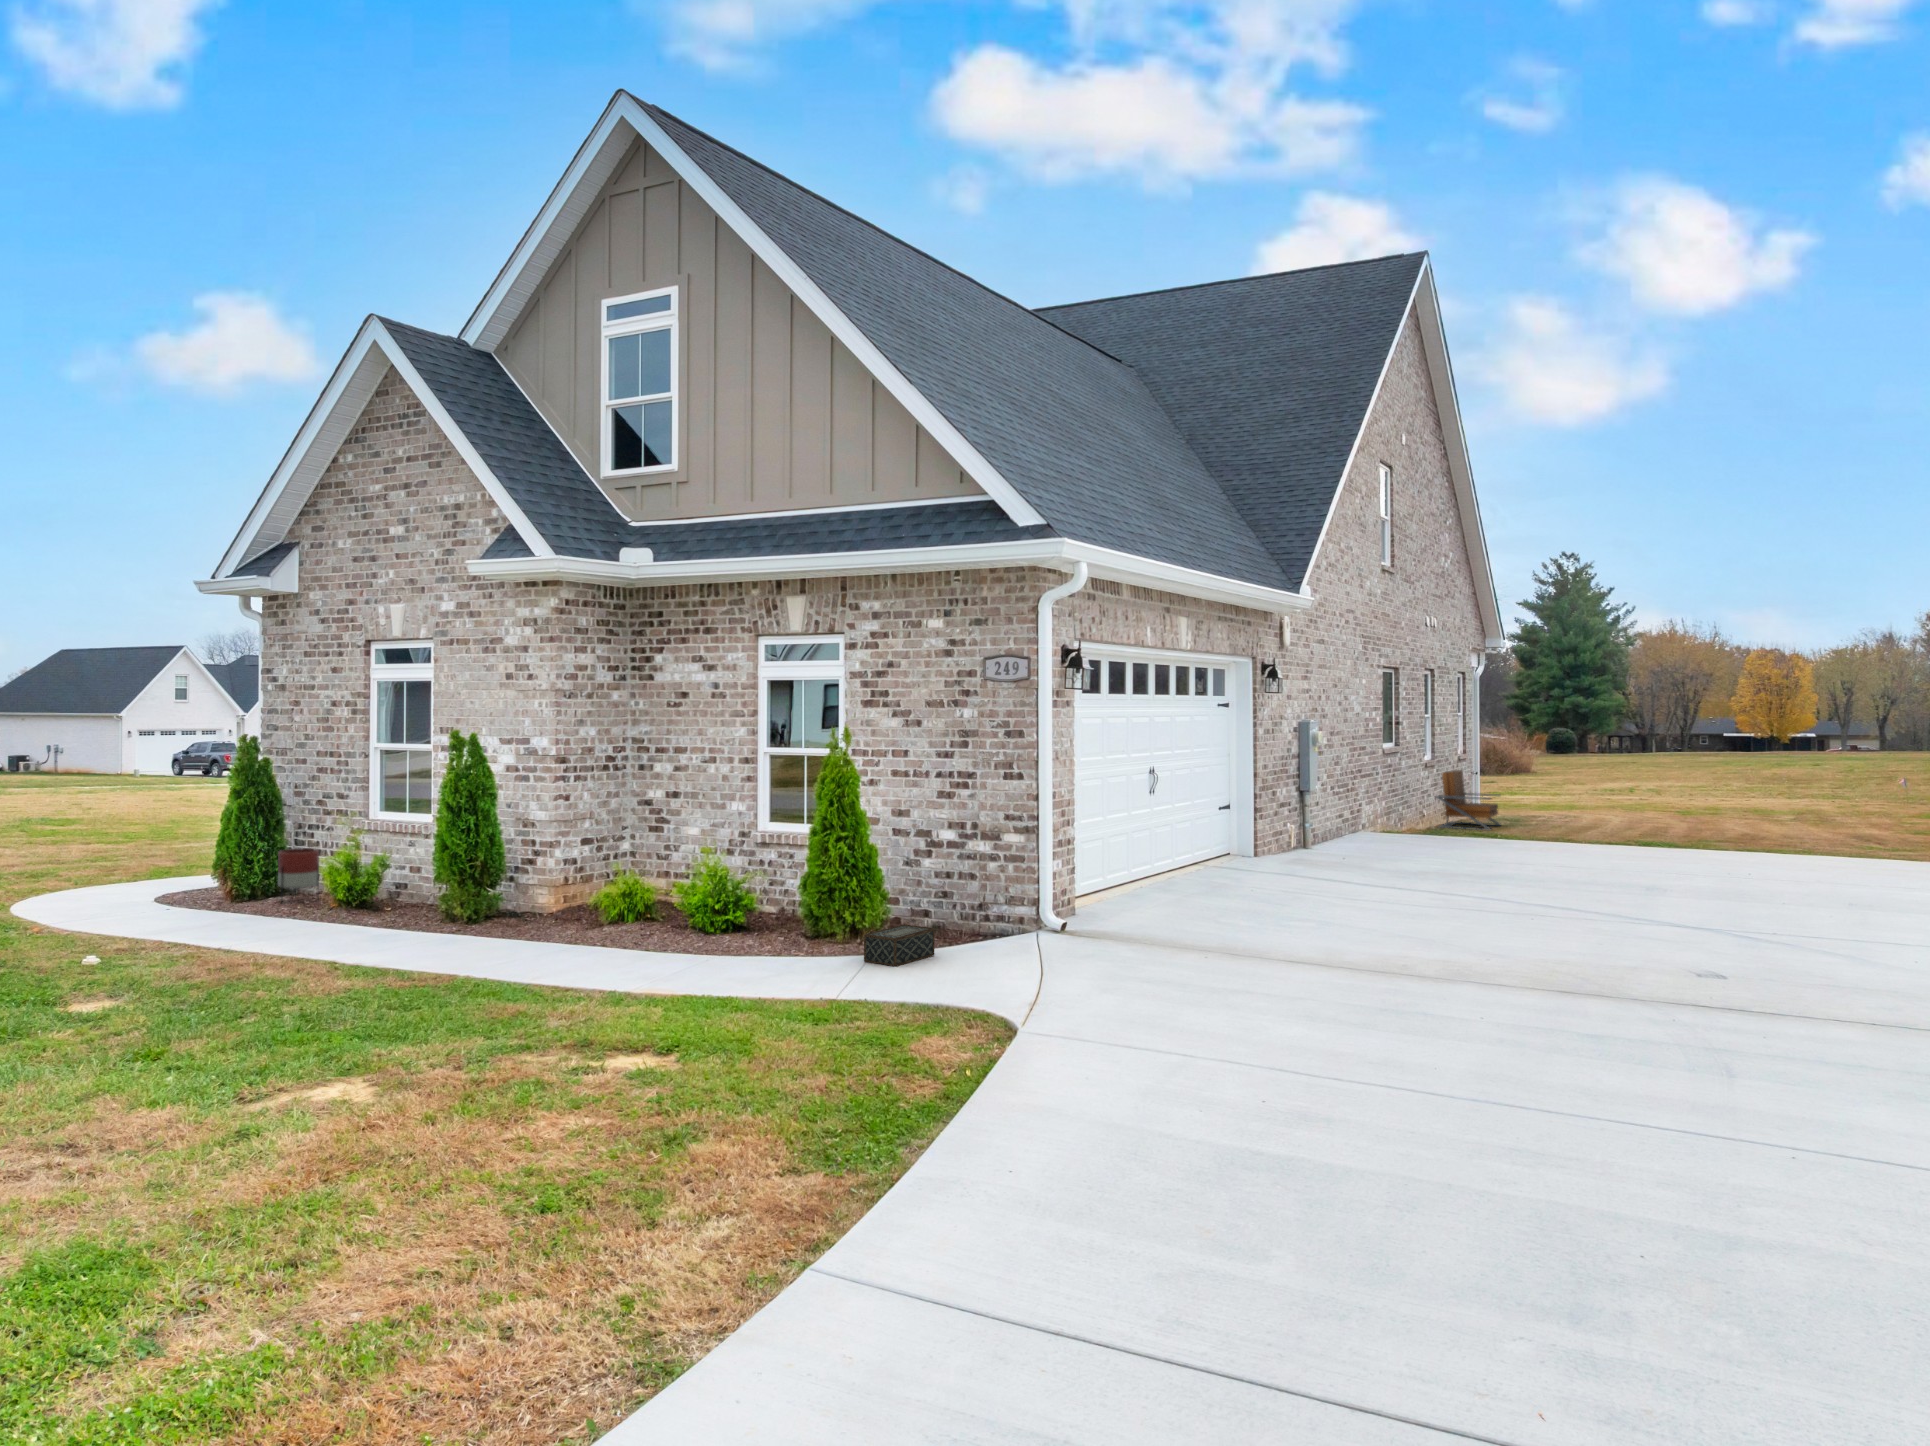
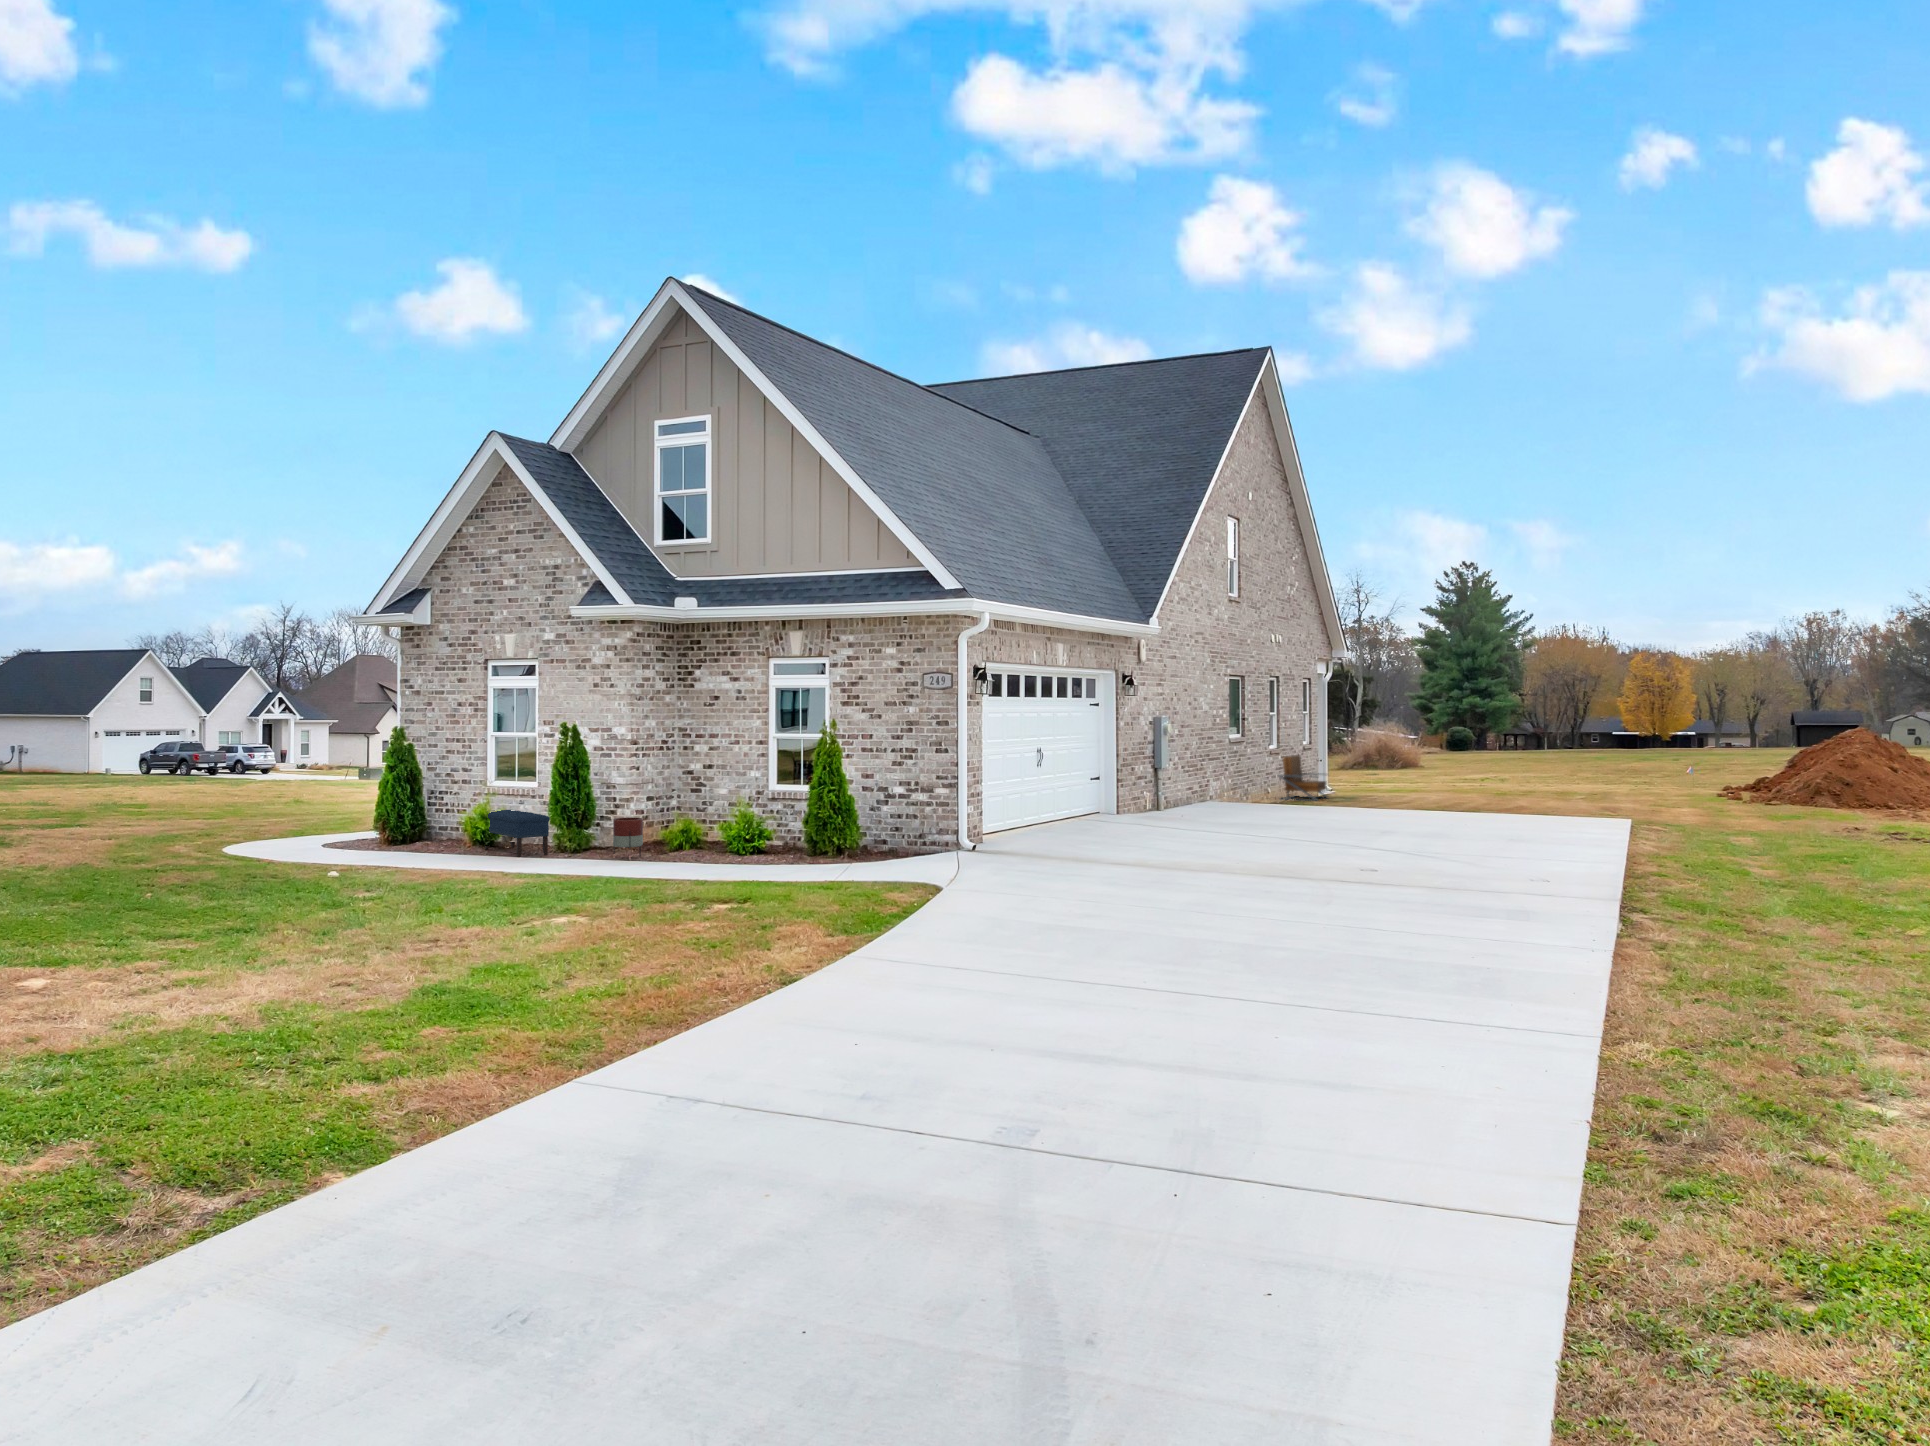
planter: present [278,848,319,892] -> present [613,817,643,856]
bench: none [359,853,443,926] -> present [485,810,550,857]
woven basket: present [864,924,934,966] -> none [845,848,890,872]

